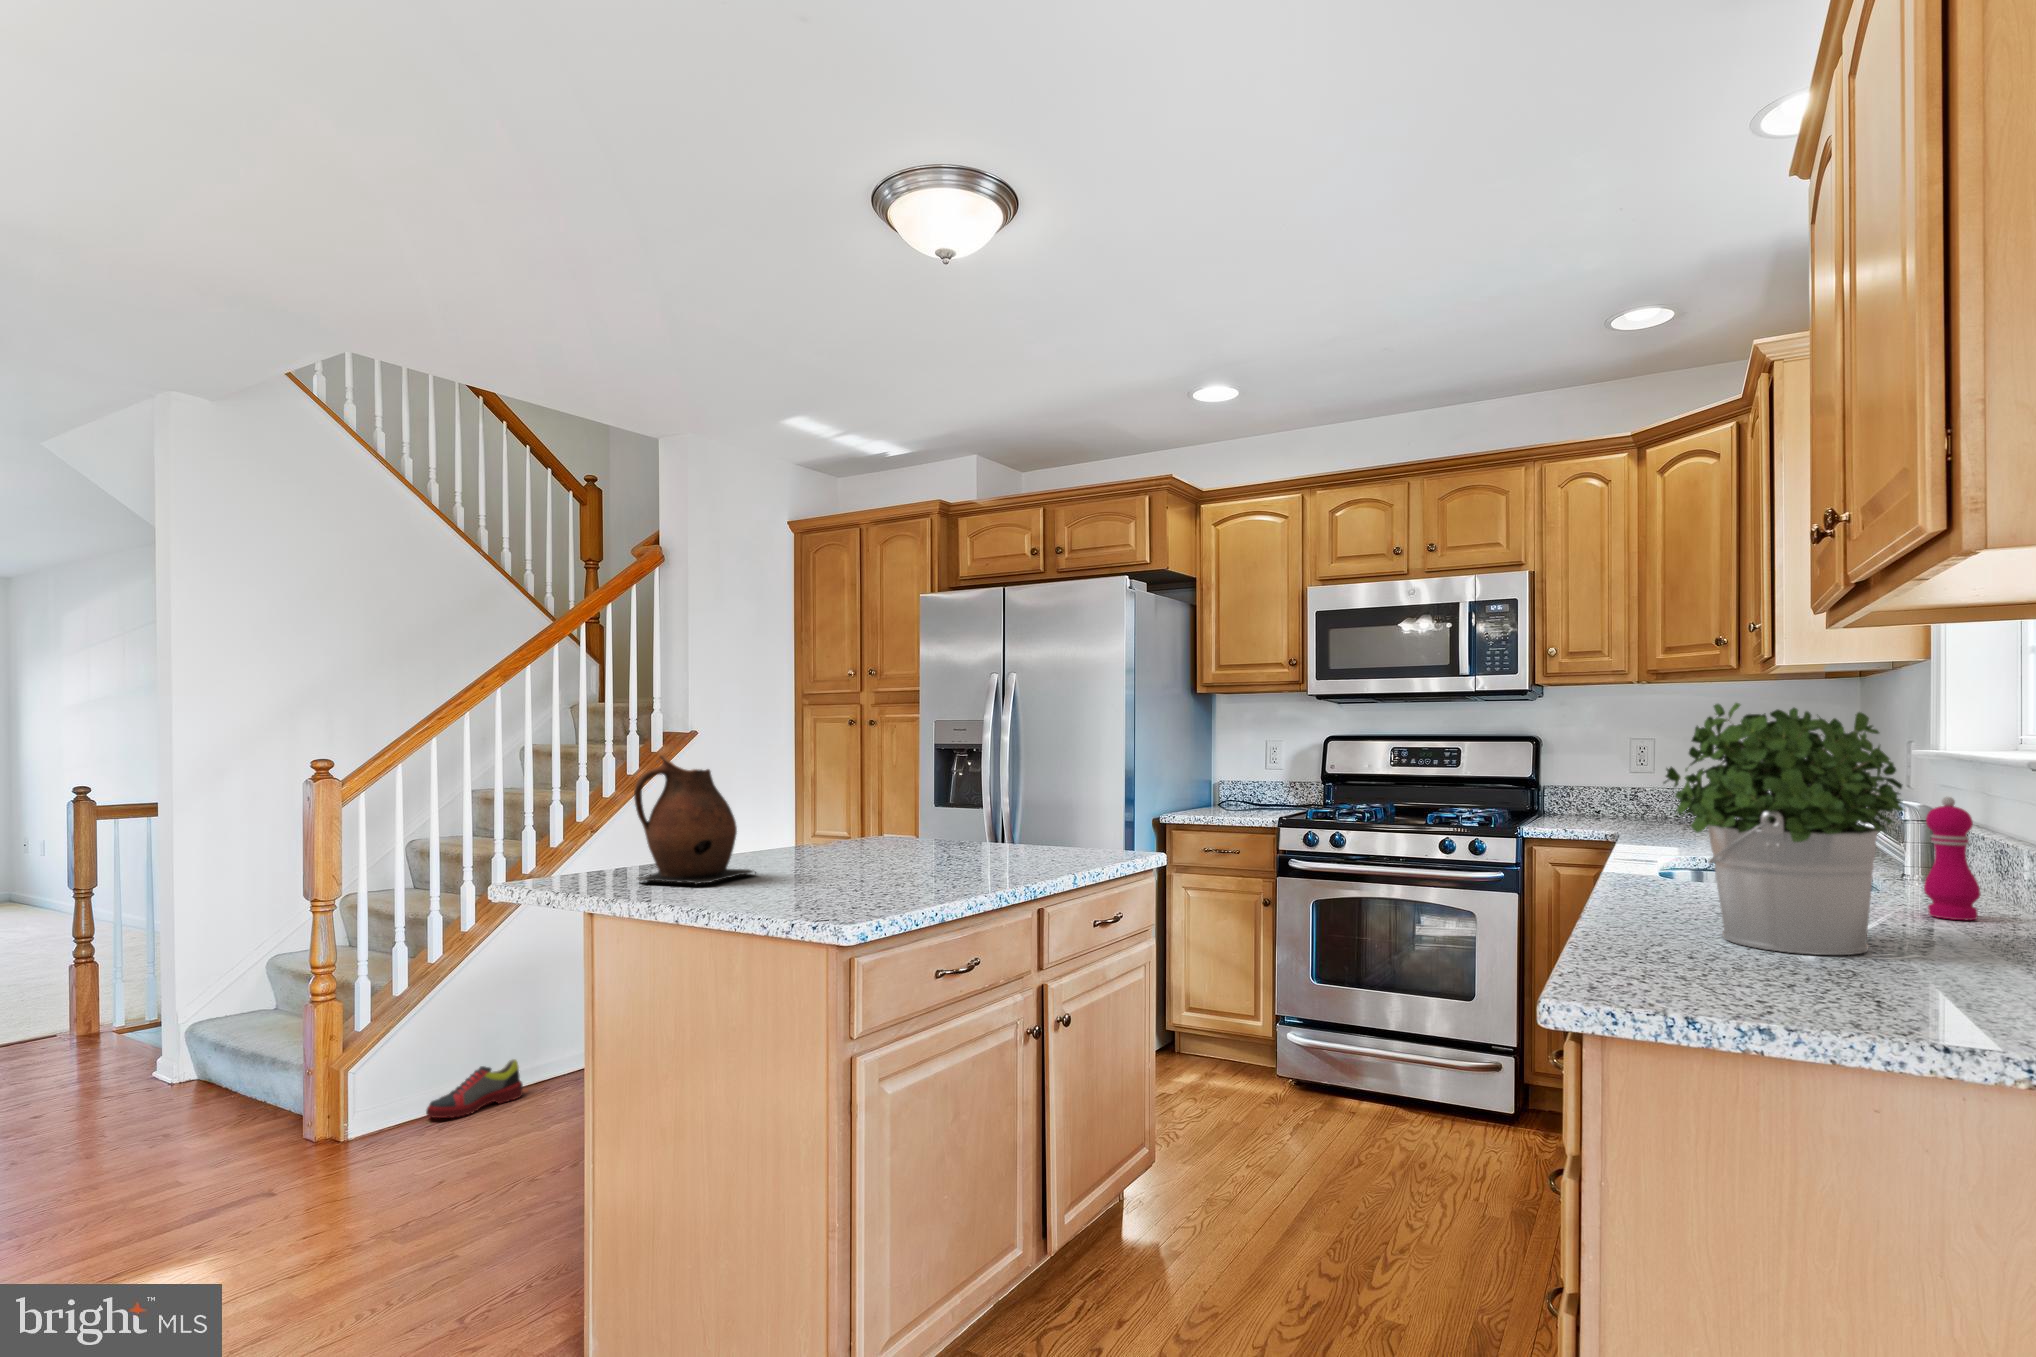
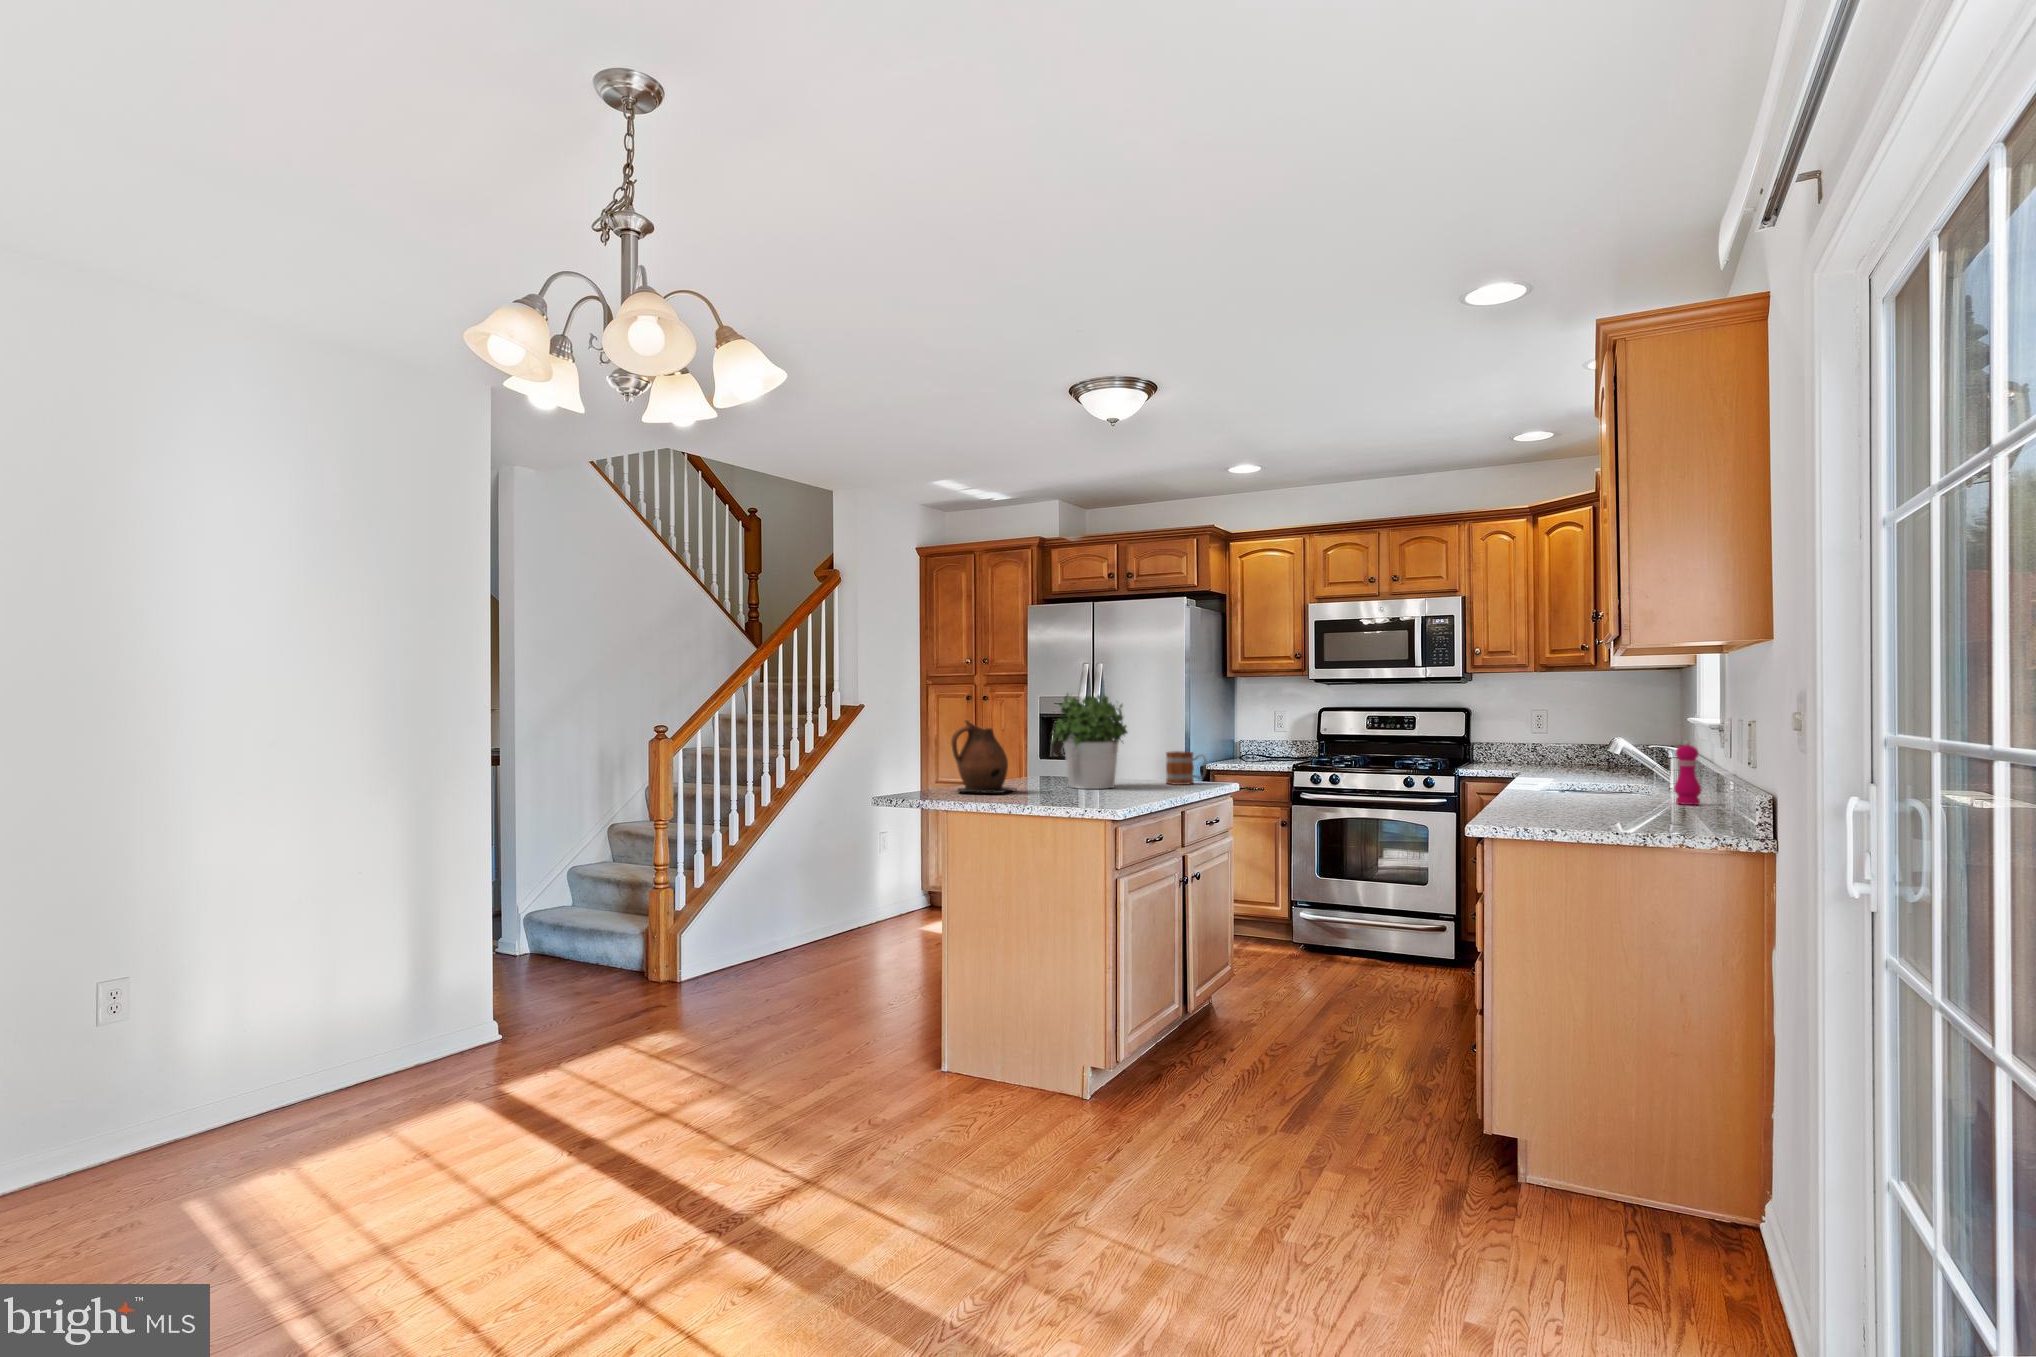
potted plant: present [1664,703,1904,955] -> present [1052,694,1127,789]
mug: none [1035,806,1102,862] -> present [1166,751,1206,785]
shoe: present [426,1059,523,1118] -> none [725,930,778,966]

